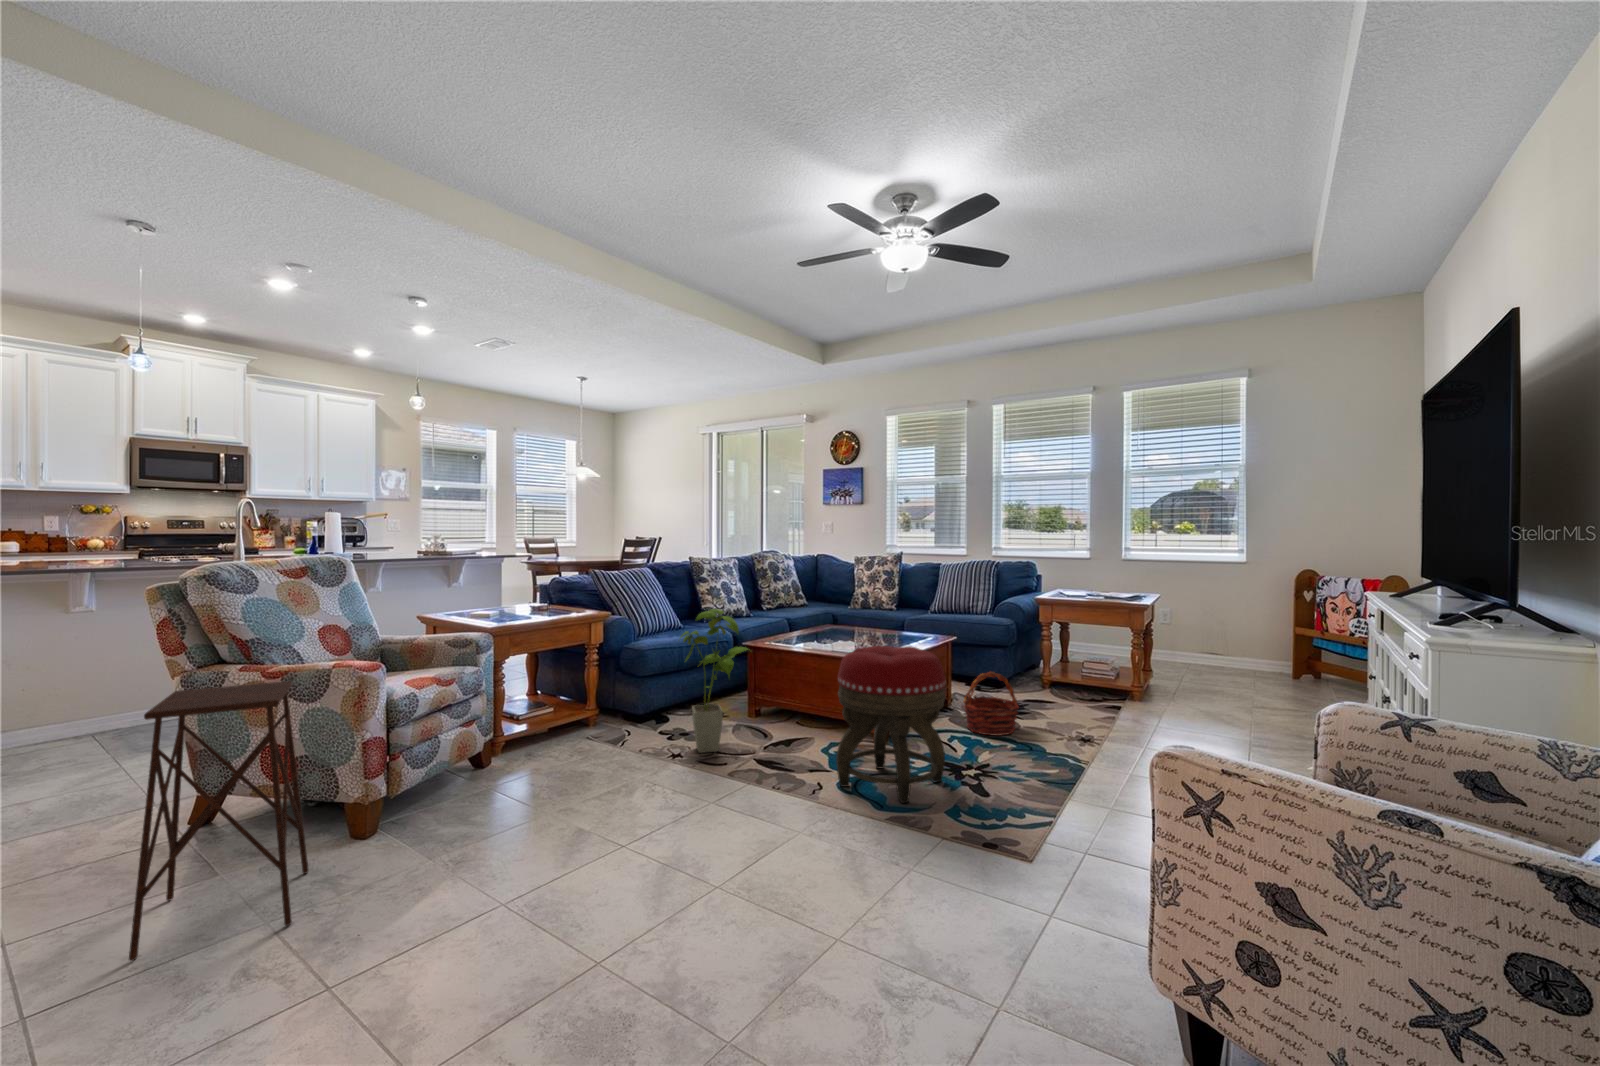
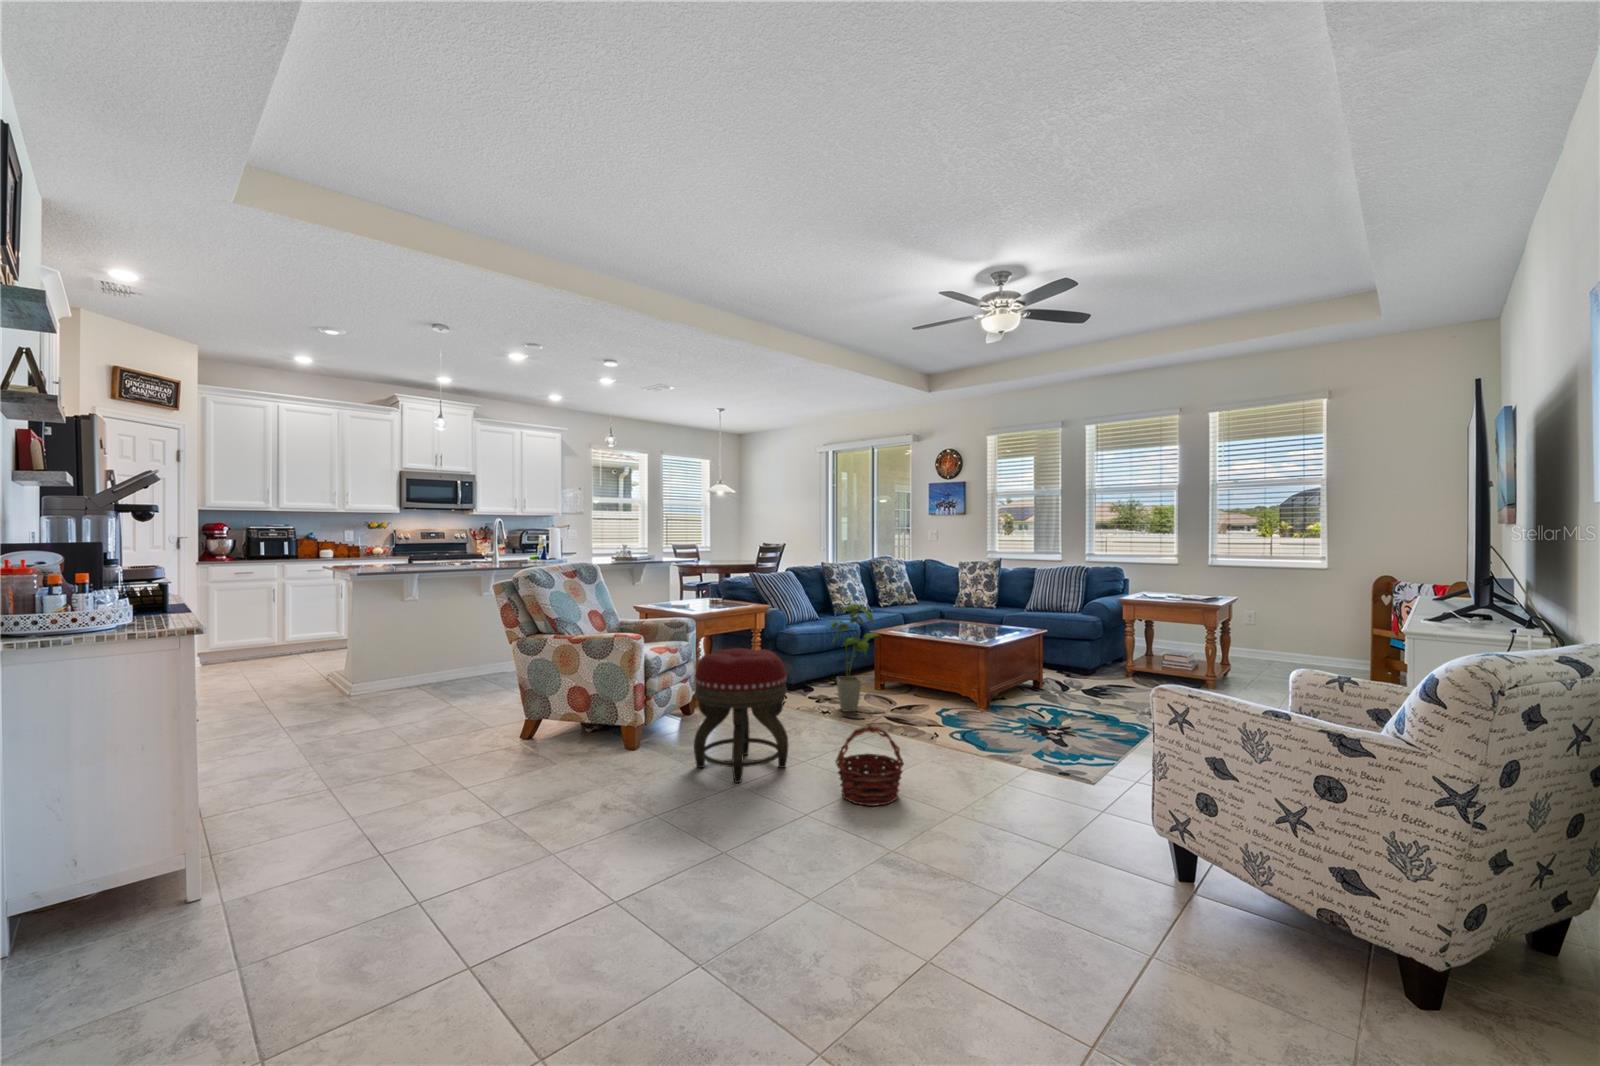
footstool: present [836,646,946,803] -> present [694,648,788,783]
basket: present [964,672,1019,736] -> present [835,726,904,806]
side table: present [129,681,308,961] -> none [534,644,615,802]

